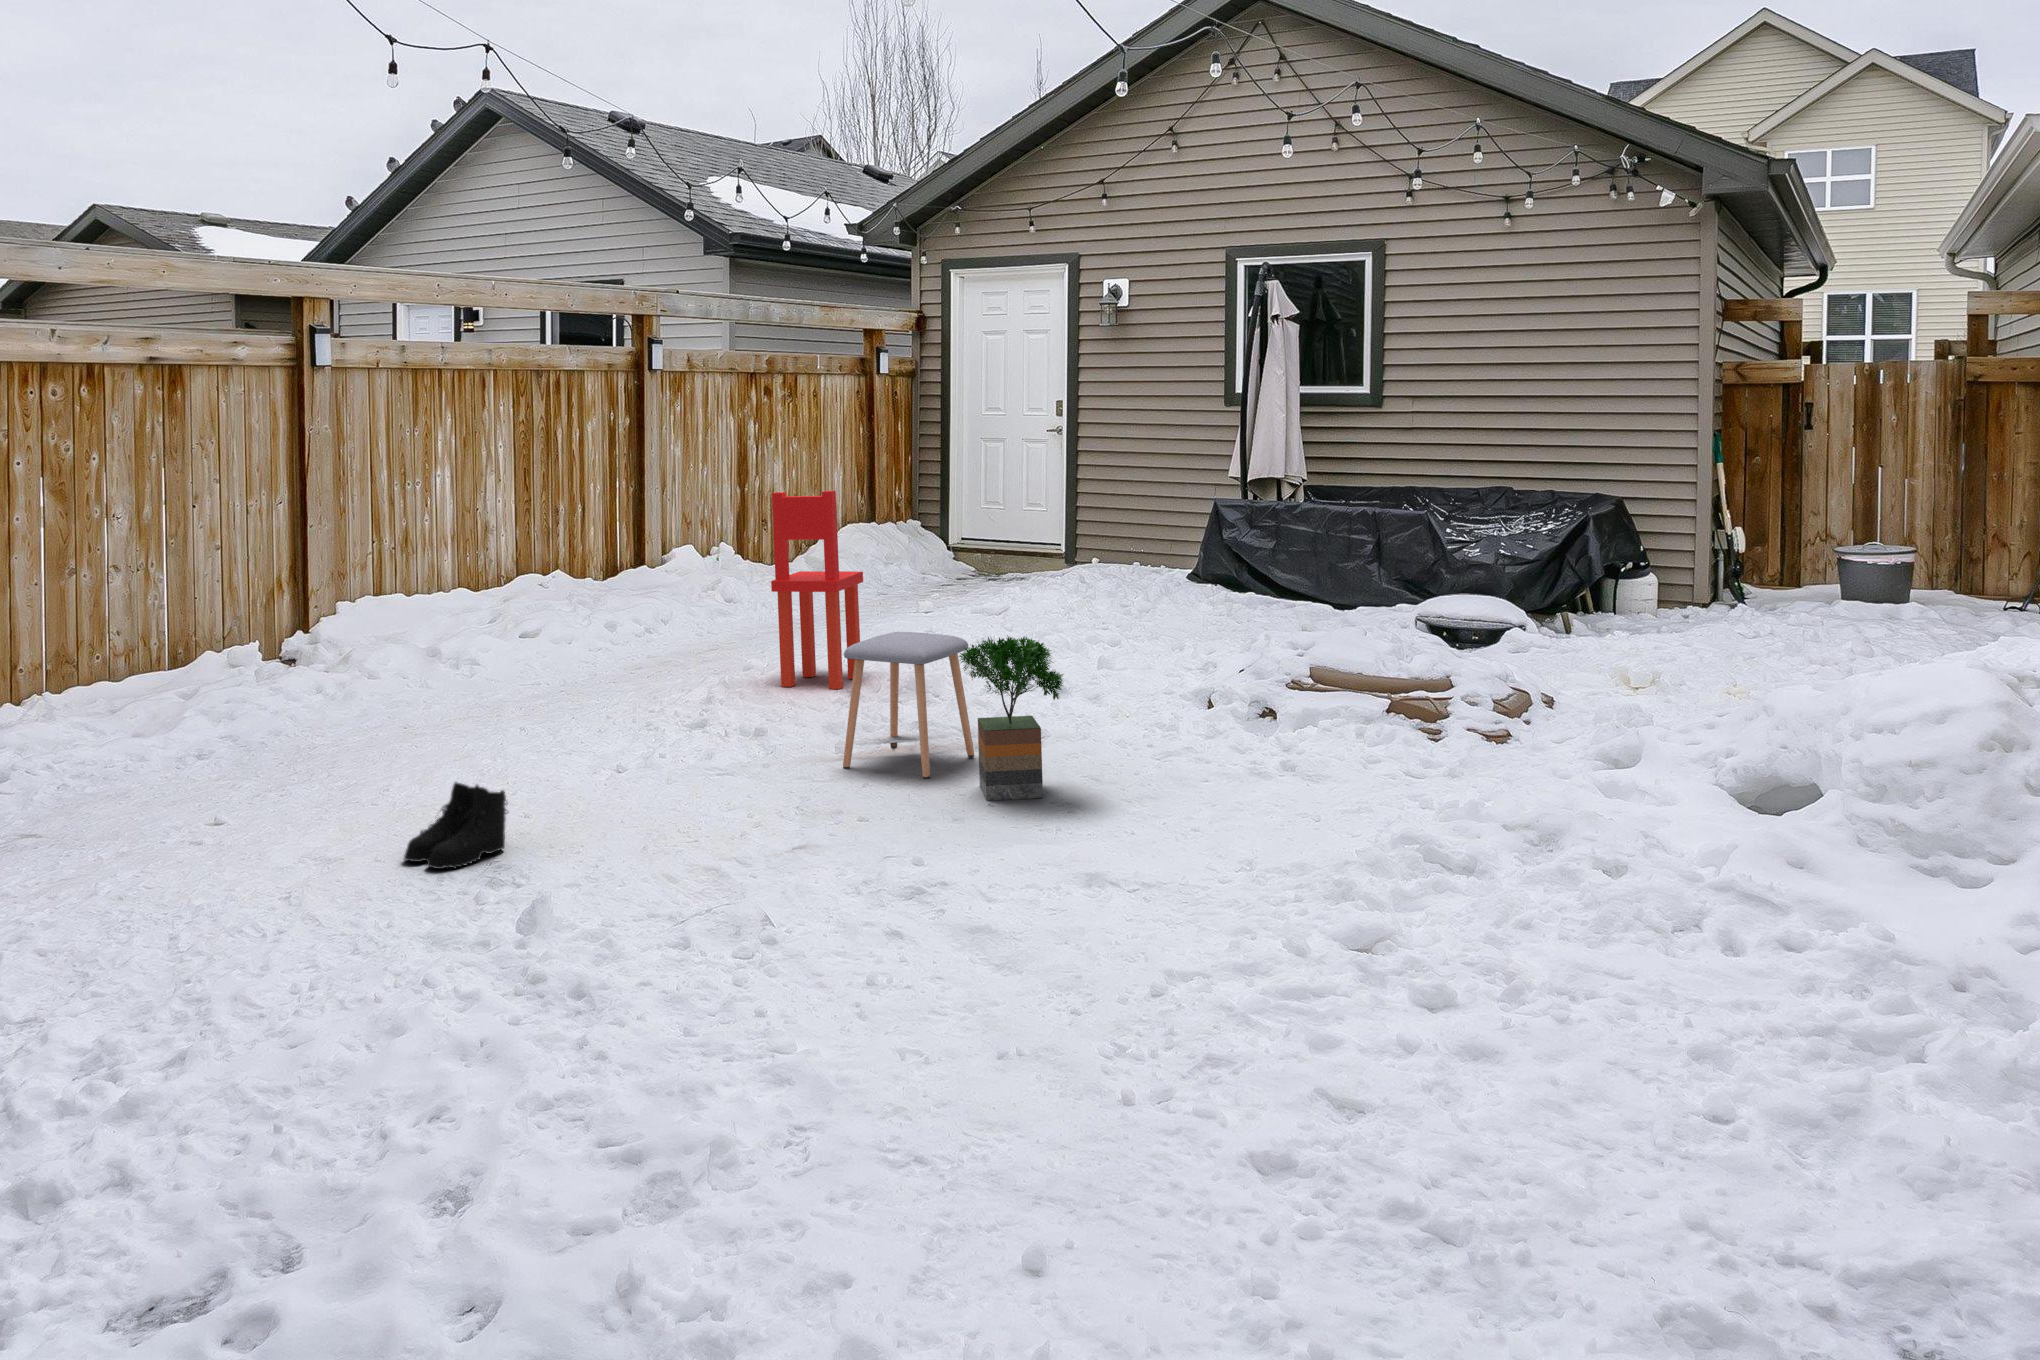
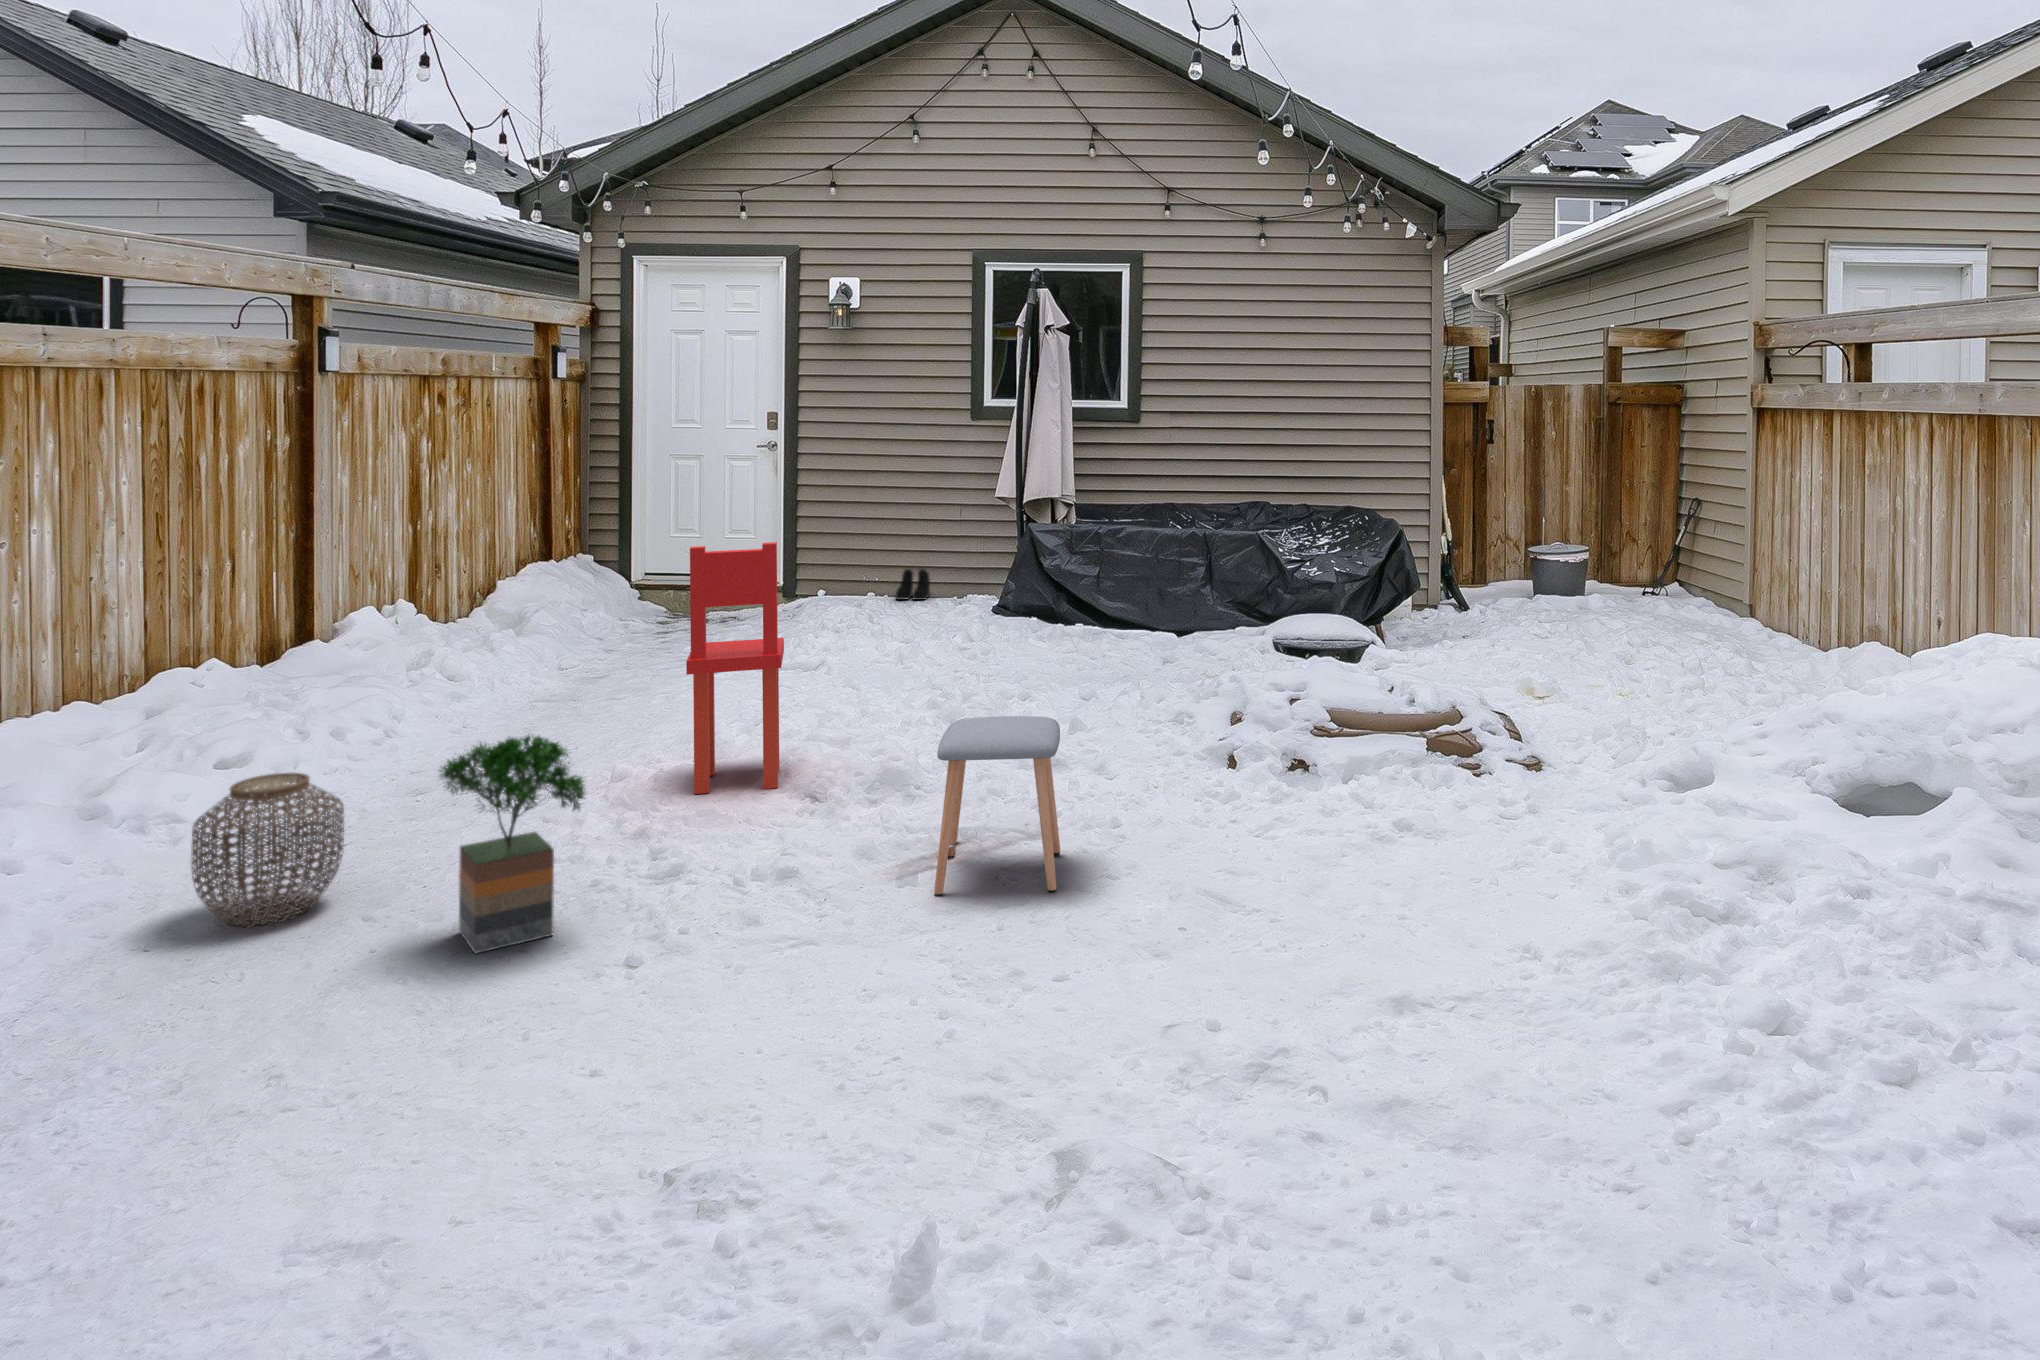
woven basket: none [422,626,510,721] -> present [192,773,344,926]
potted tree: present [959,636,1063,800] -> present [438,735,586,953]
boots: present [404,782,508,869] -> present [896,569,930,600]

